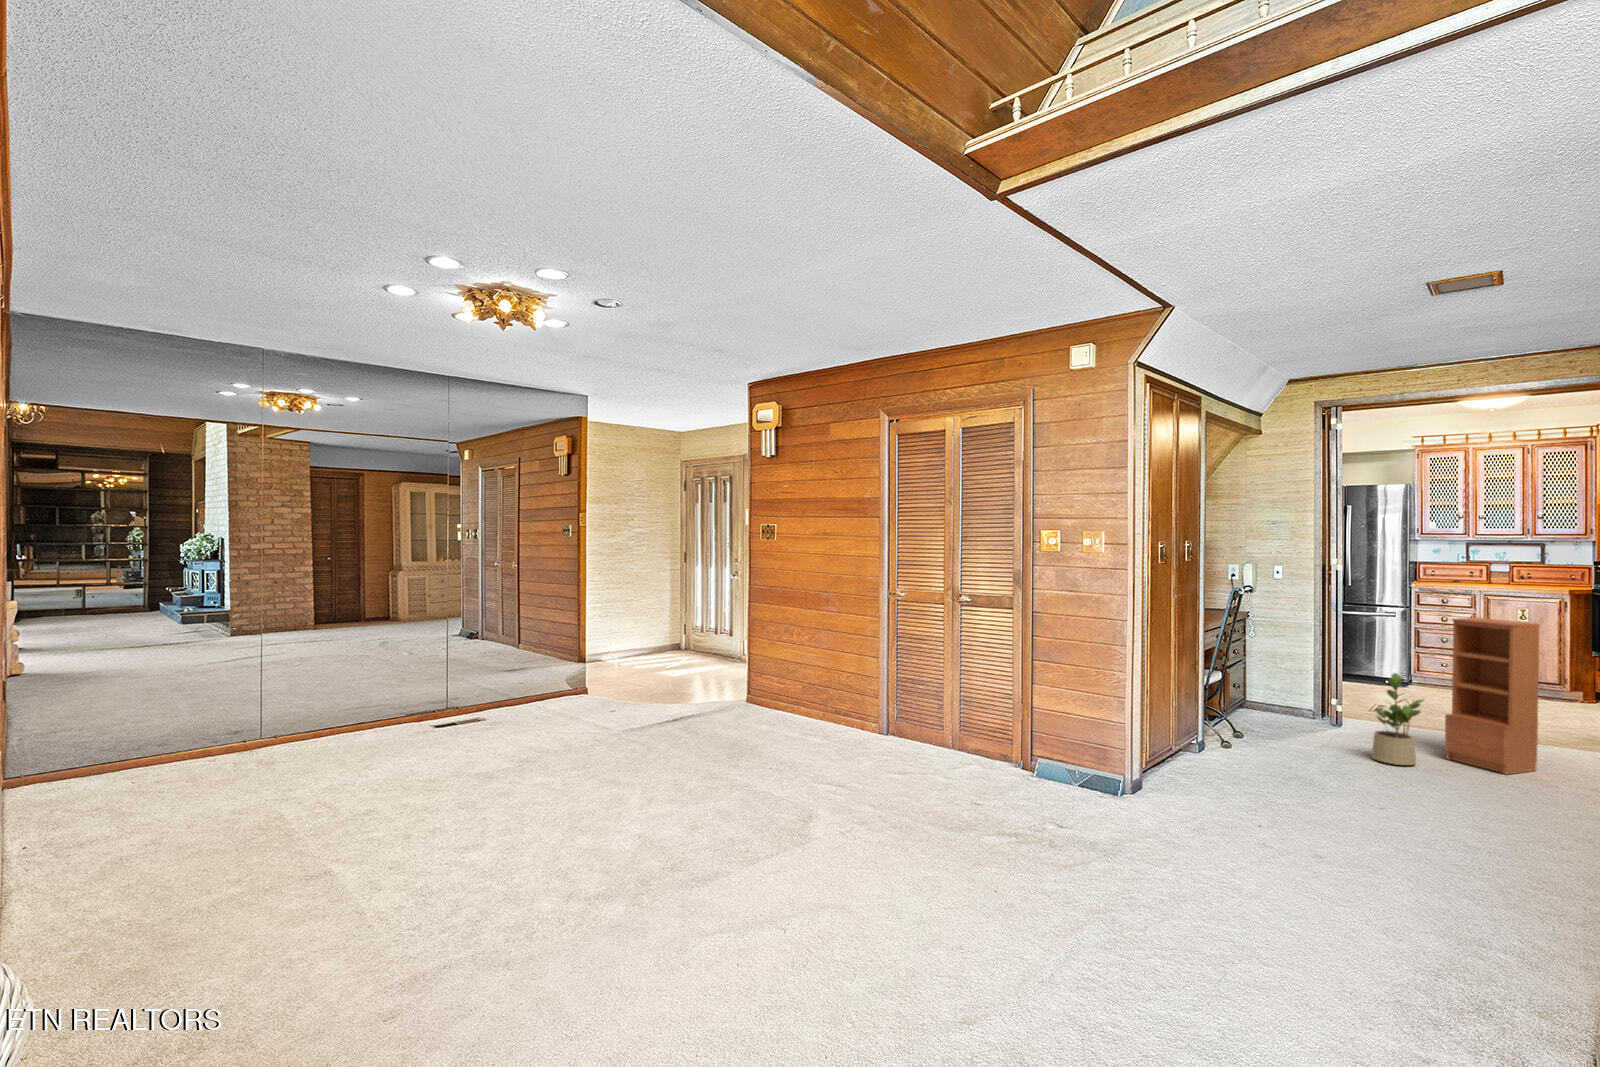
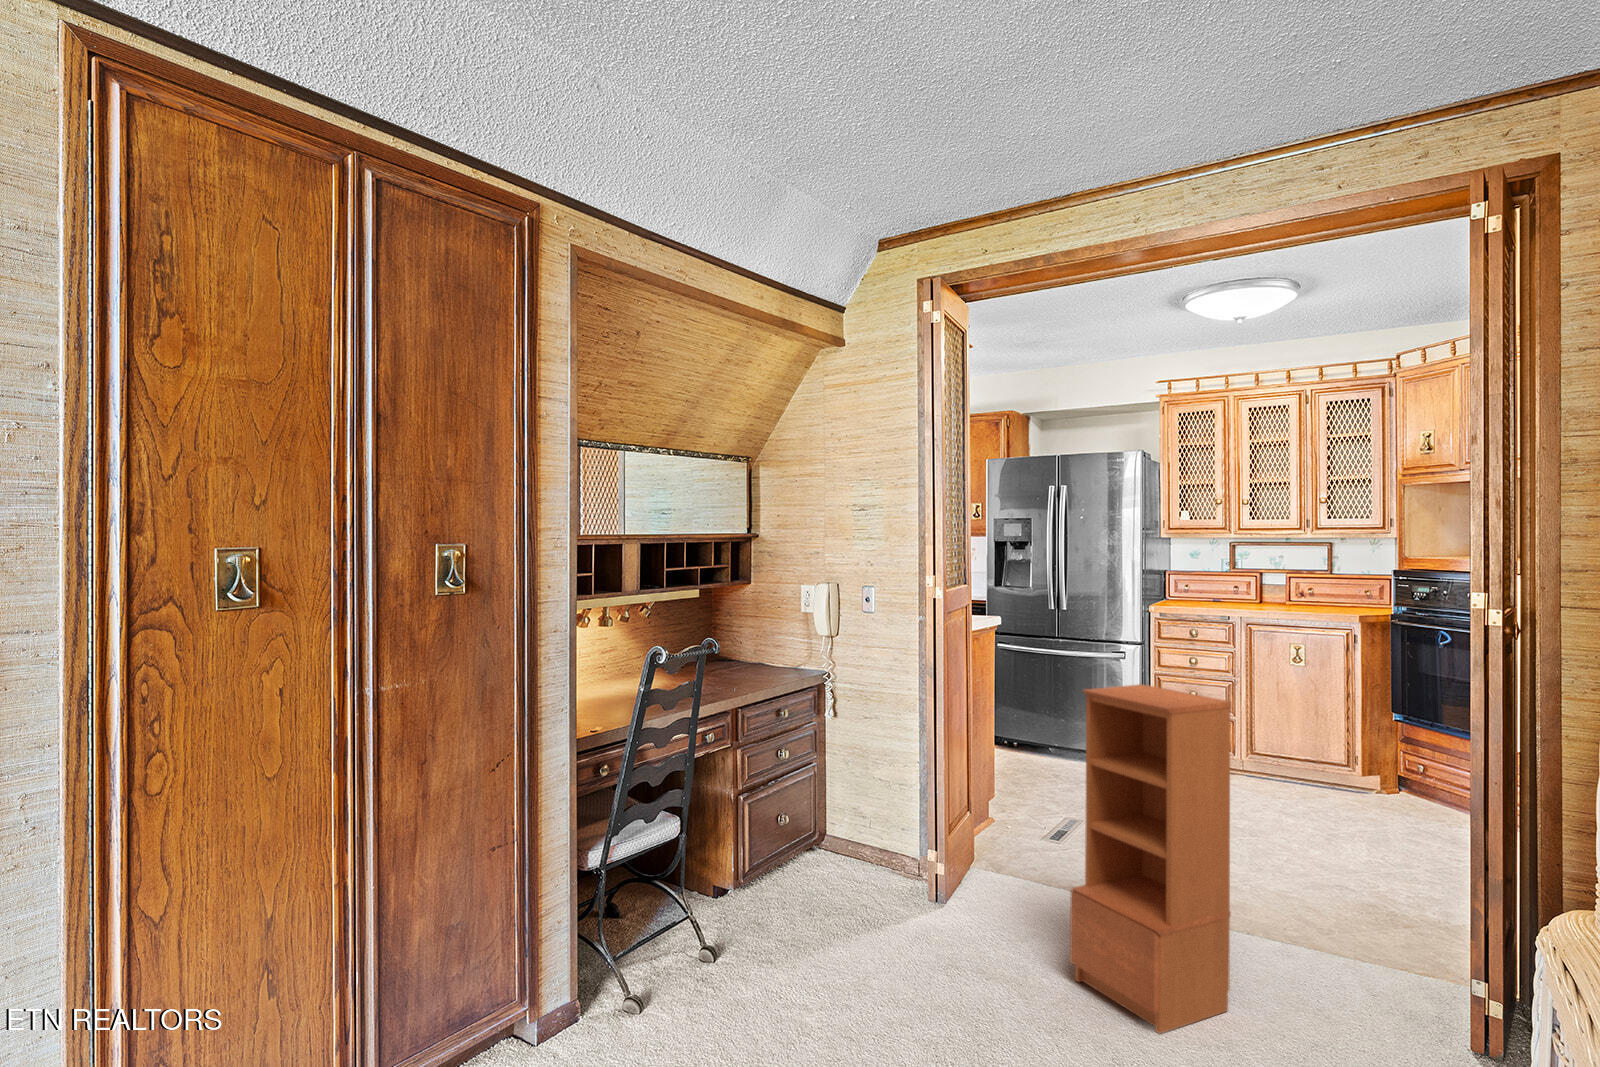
potted plant: present [1372,673,1424,765] -> none [924,810,1023,1015]

